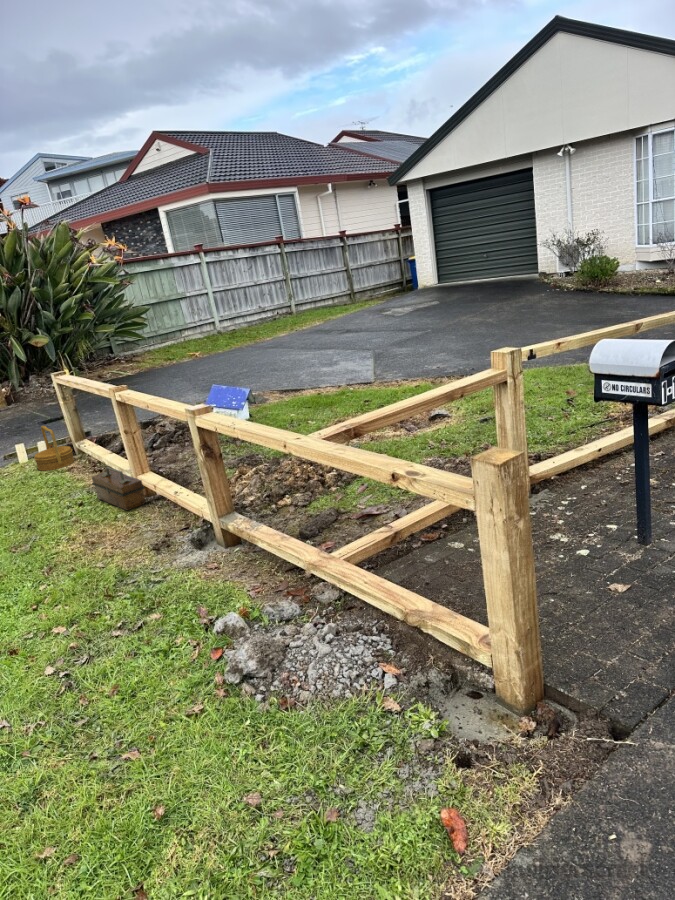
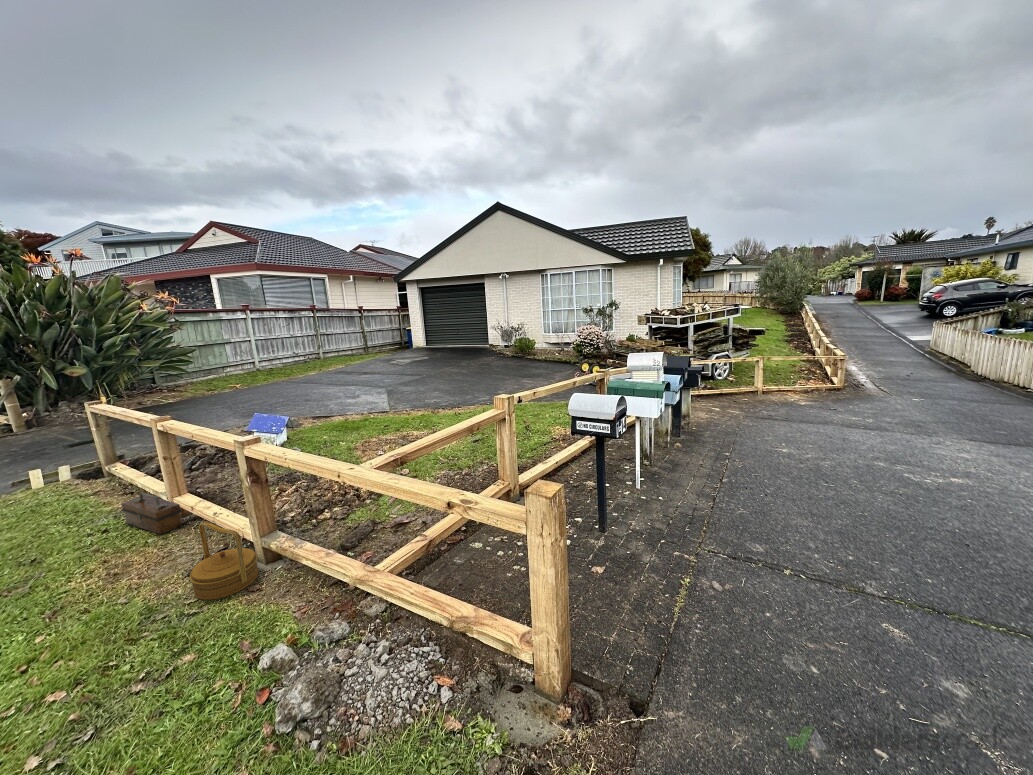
woven basket: present [34,426,74,471] -> present [190,522,258,600]

